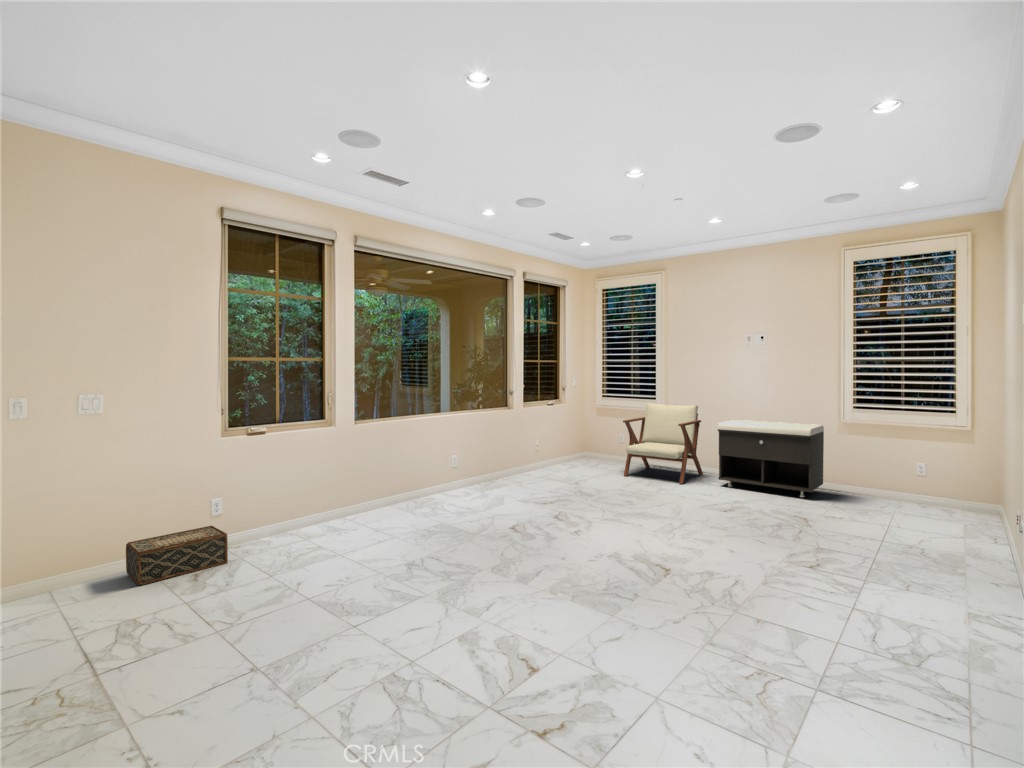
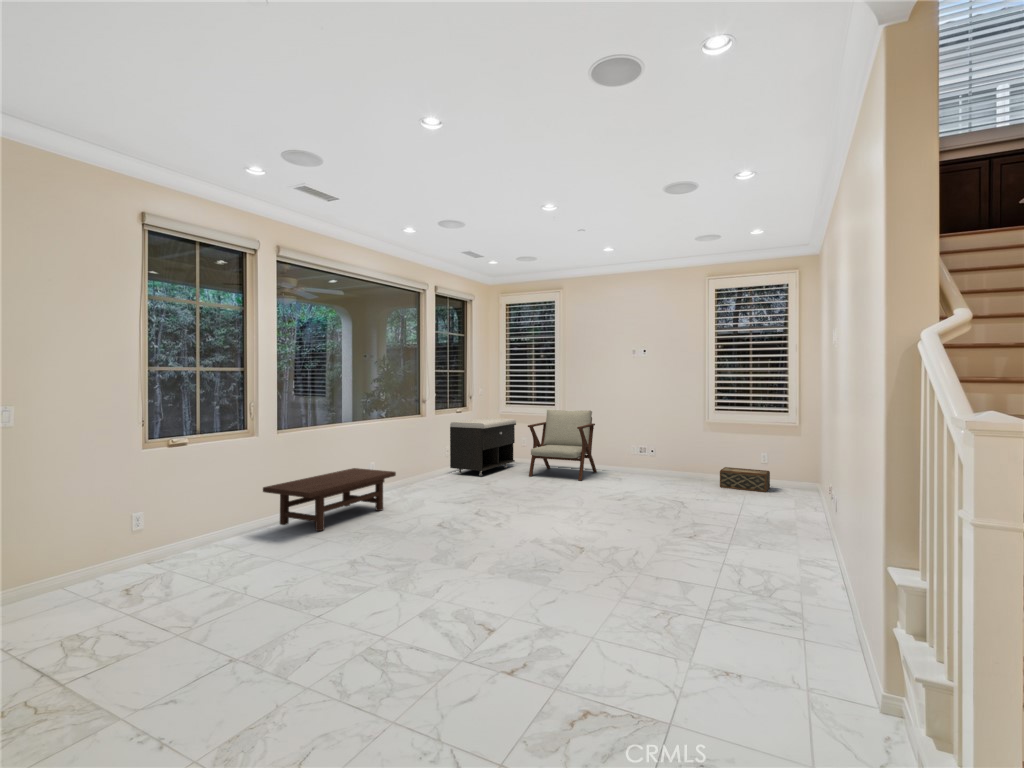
storage bench: present [718,420,824,497] -> present [450,418,516,475]
coffee table: none [340,461,474,526] -> present [263,468,396,531]
woven basket: present [126,526,228,585] -> present [720,467,770,492]

